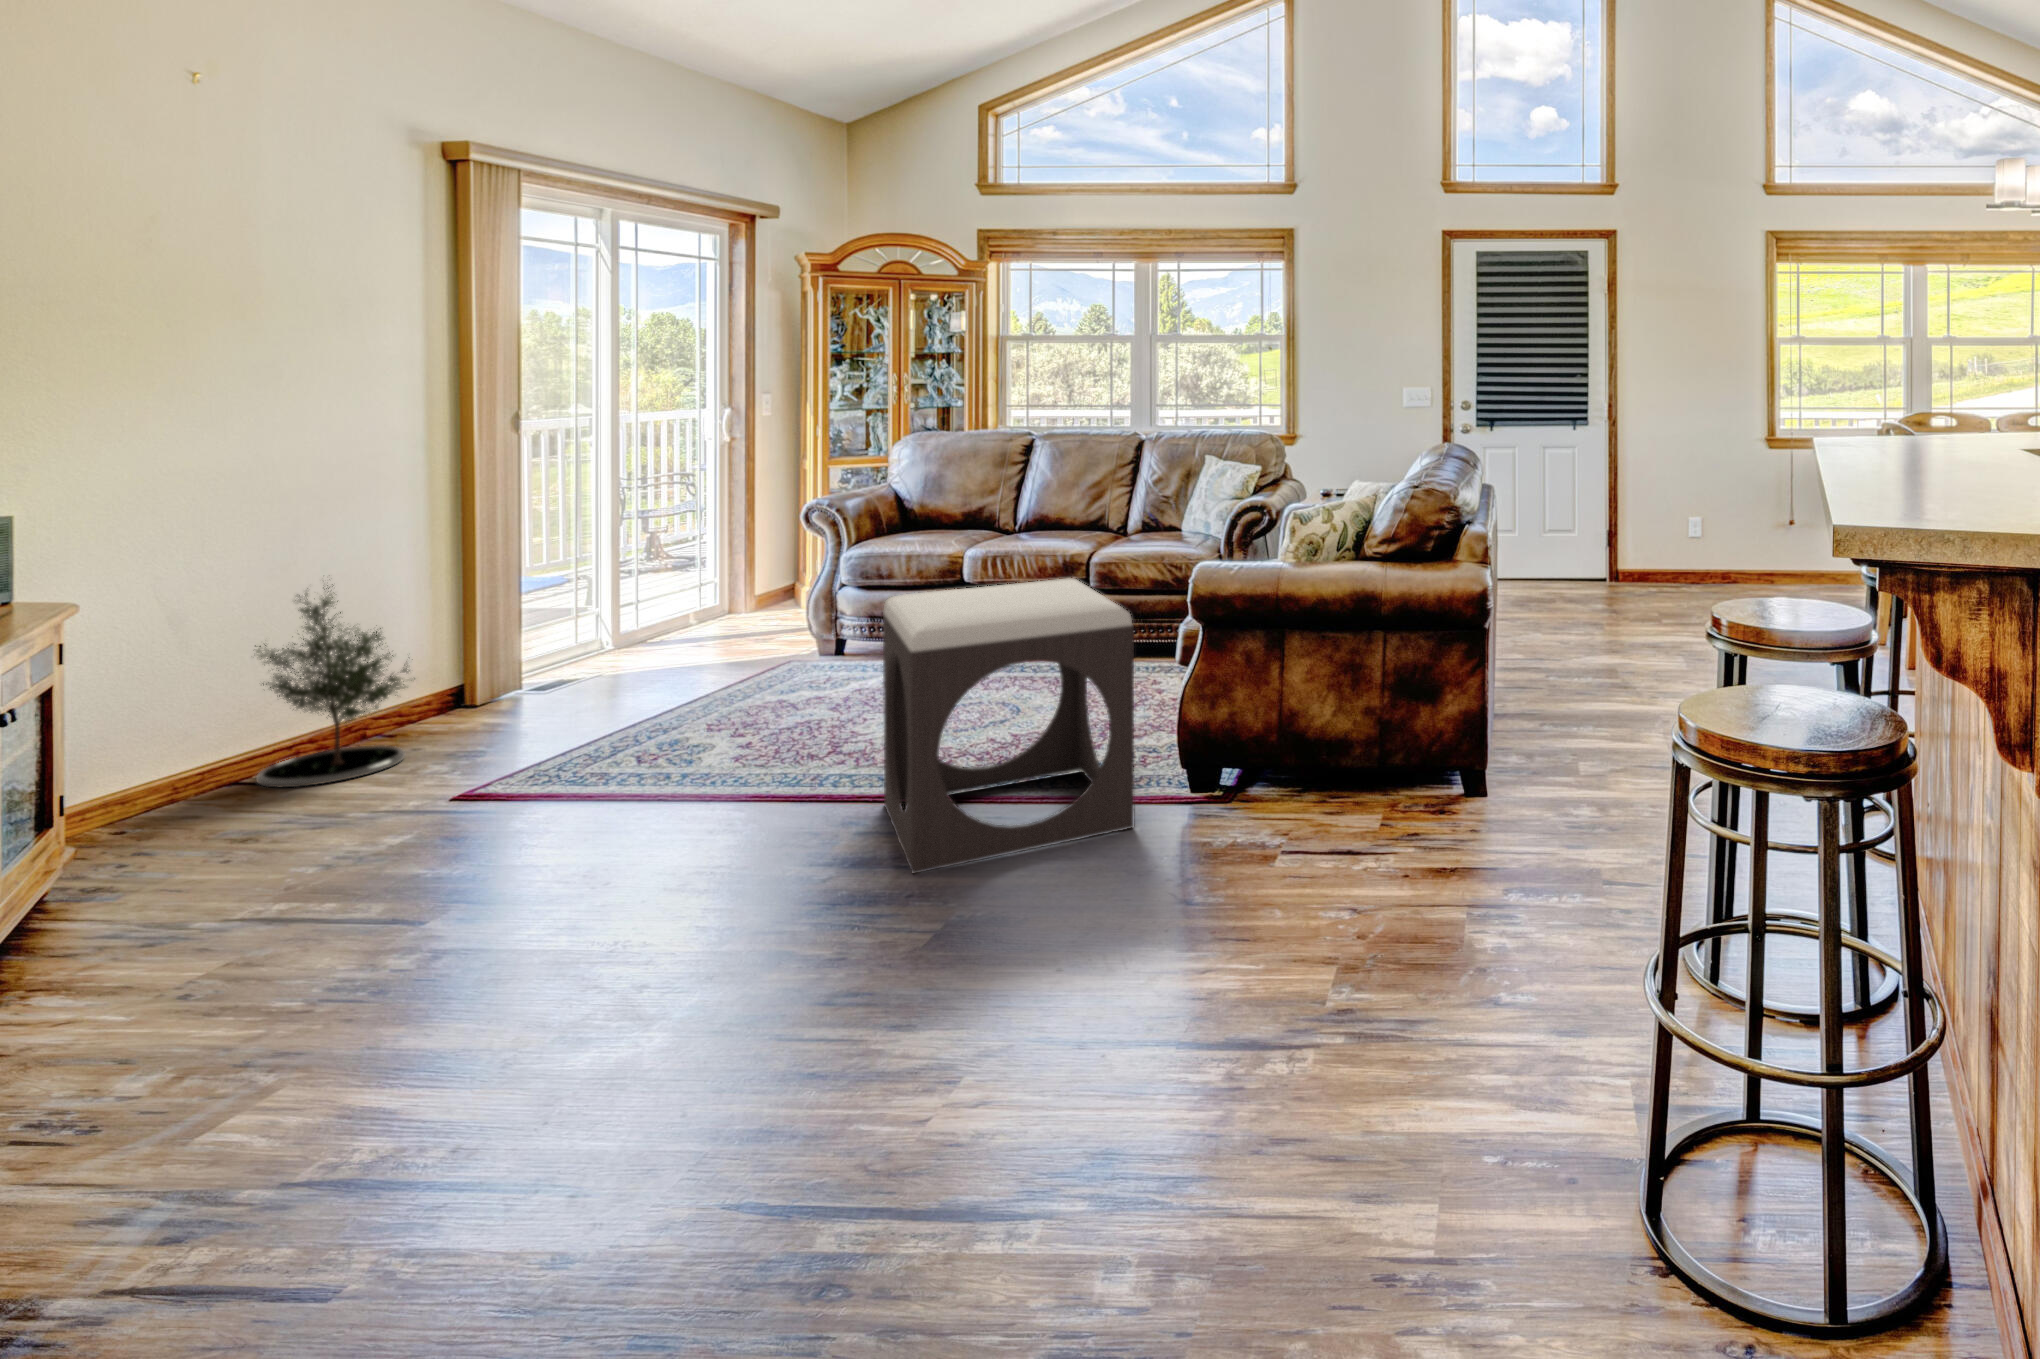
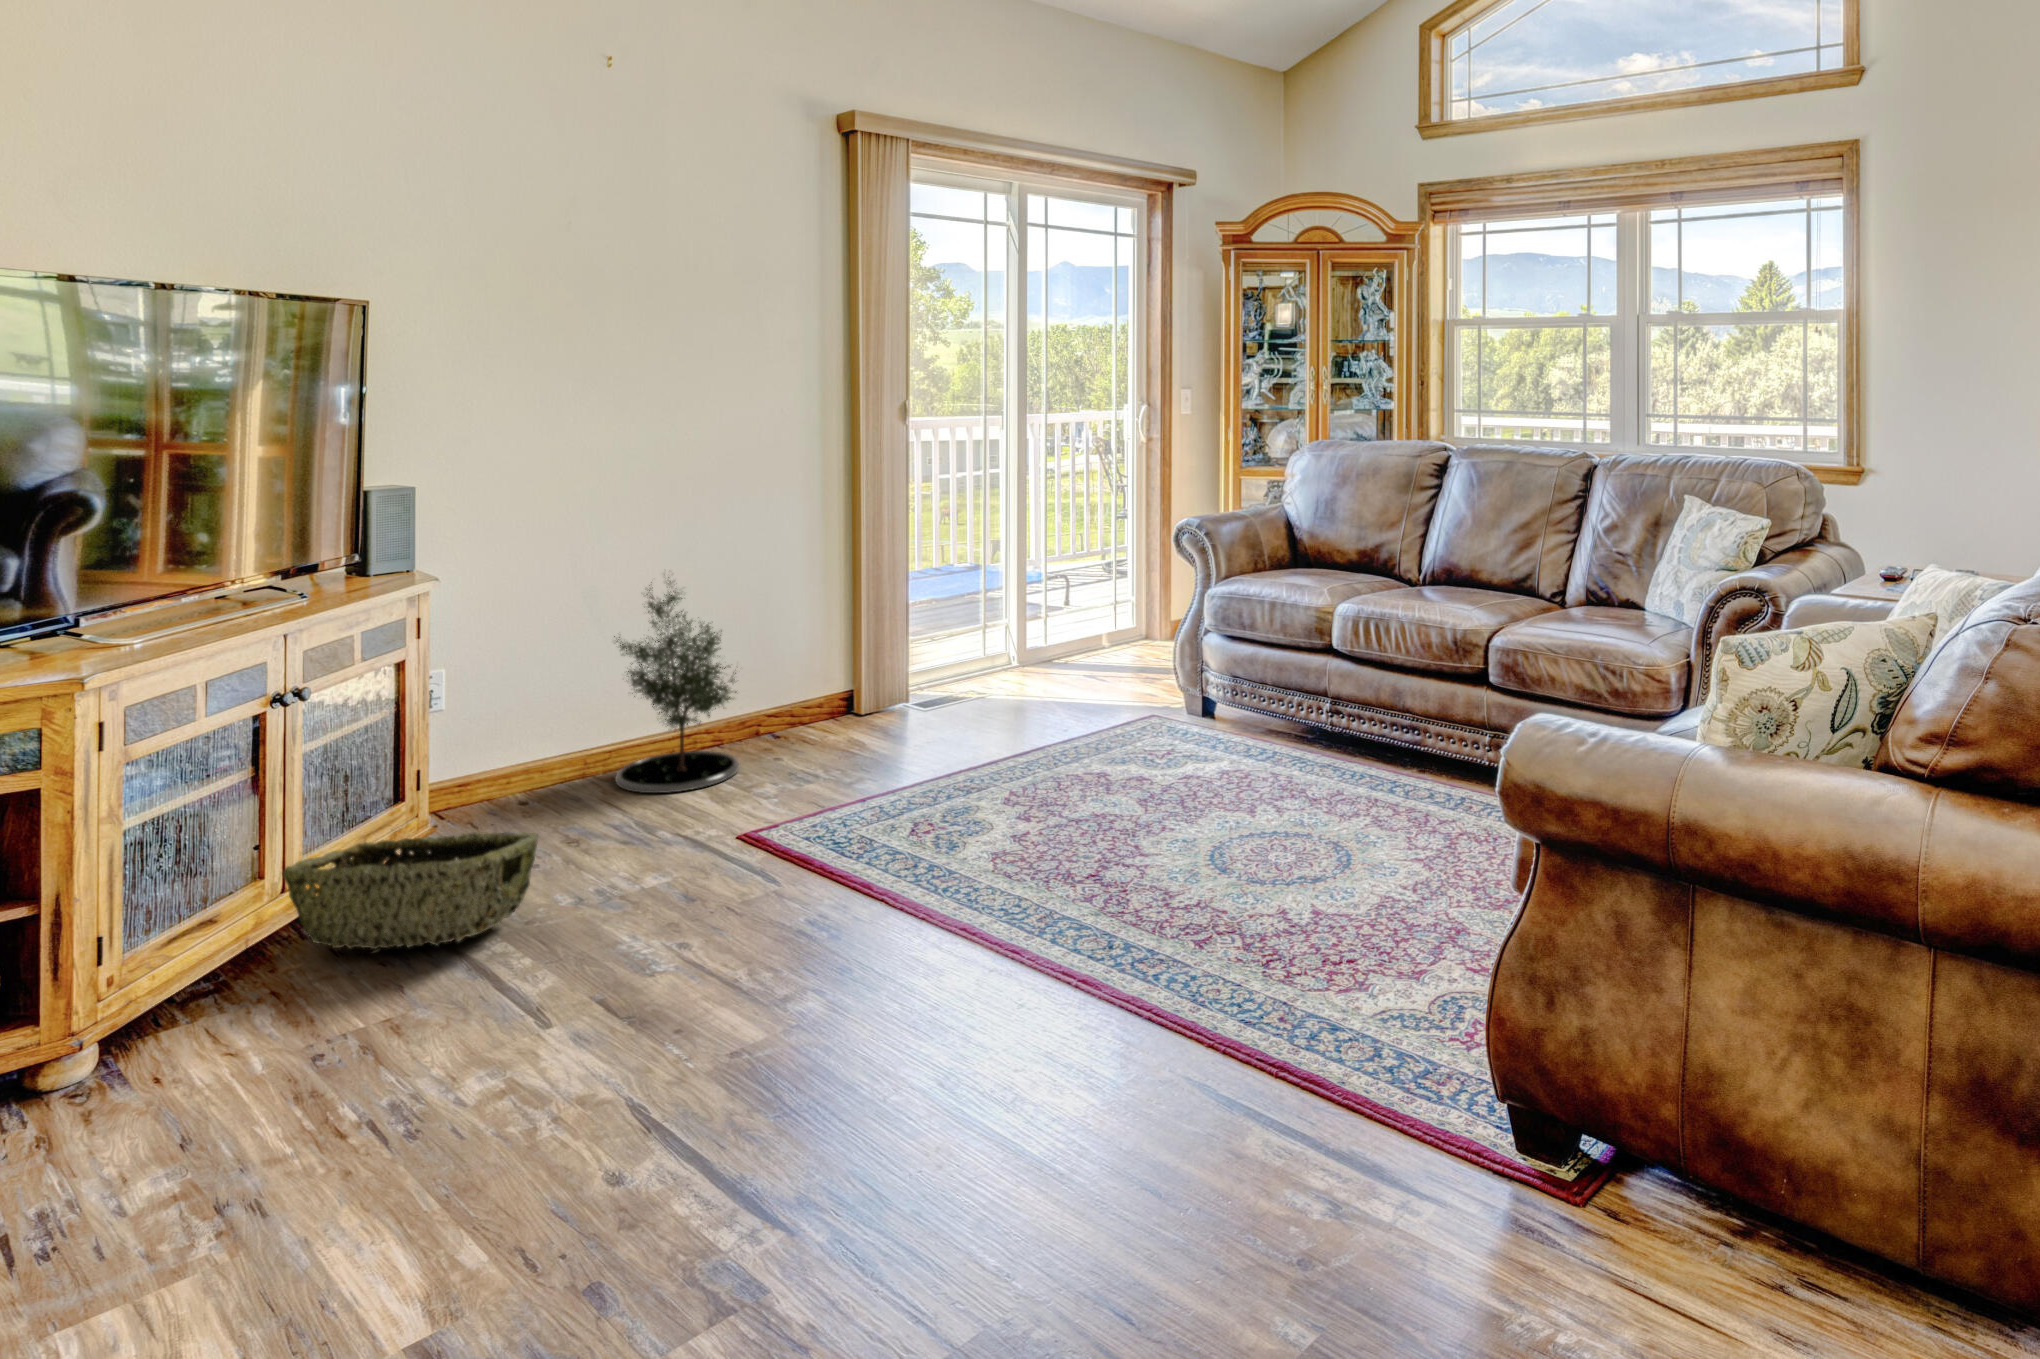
footstool: present [883,579,1135,873] -> none [979,696,1366,1229]
woven basket: none [67,793,335,918] -> present [282,832,538,949]

